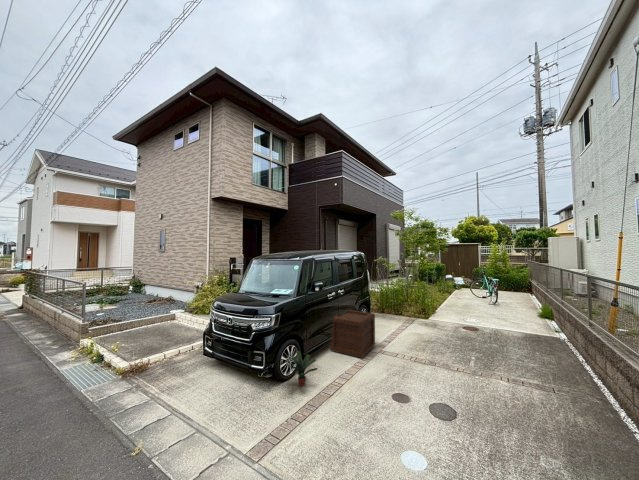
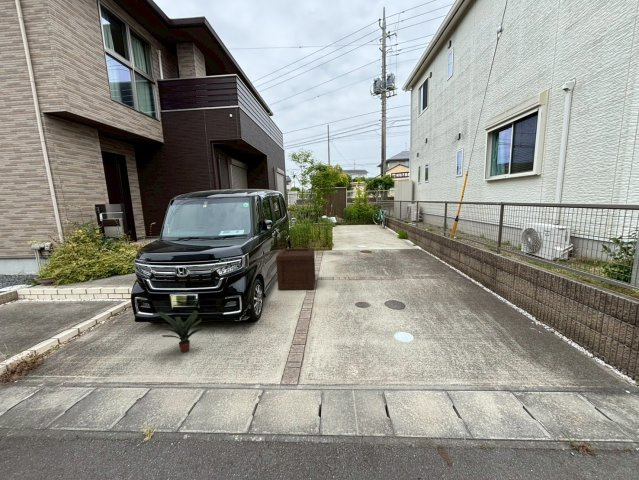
potted plant: present [288,351,317,386] -> present [156,310,205,352]

